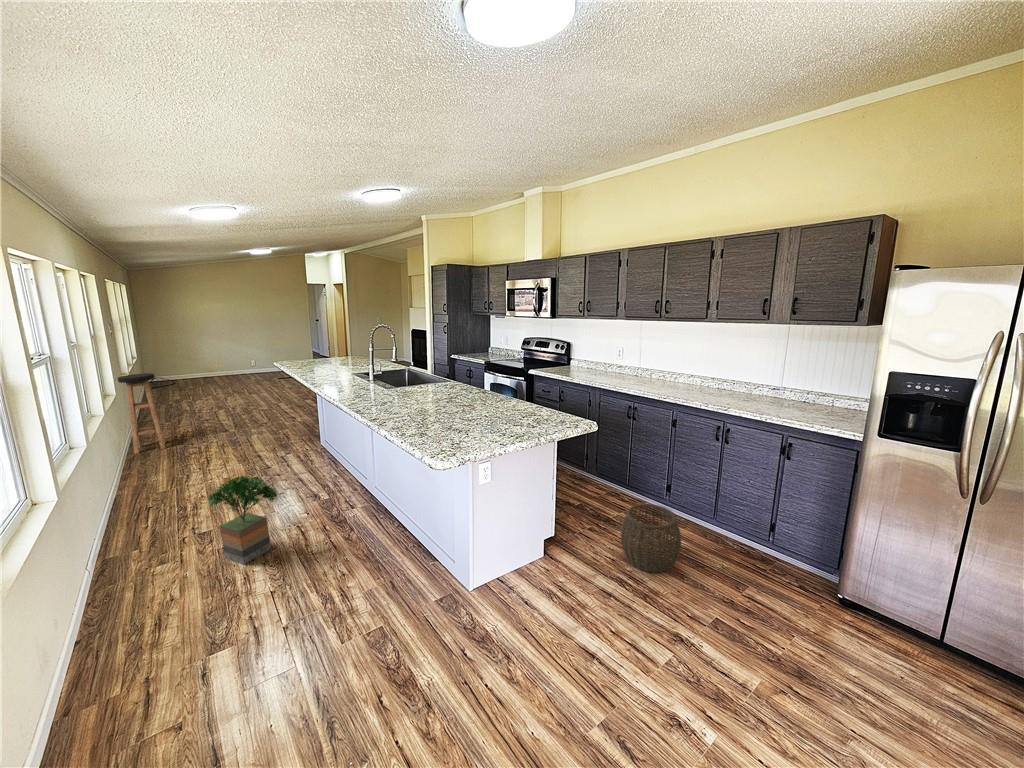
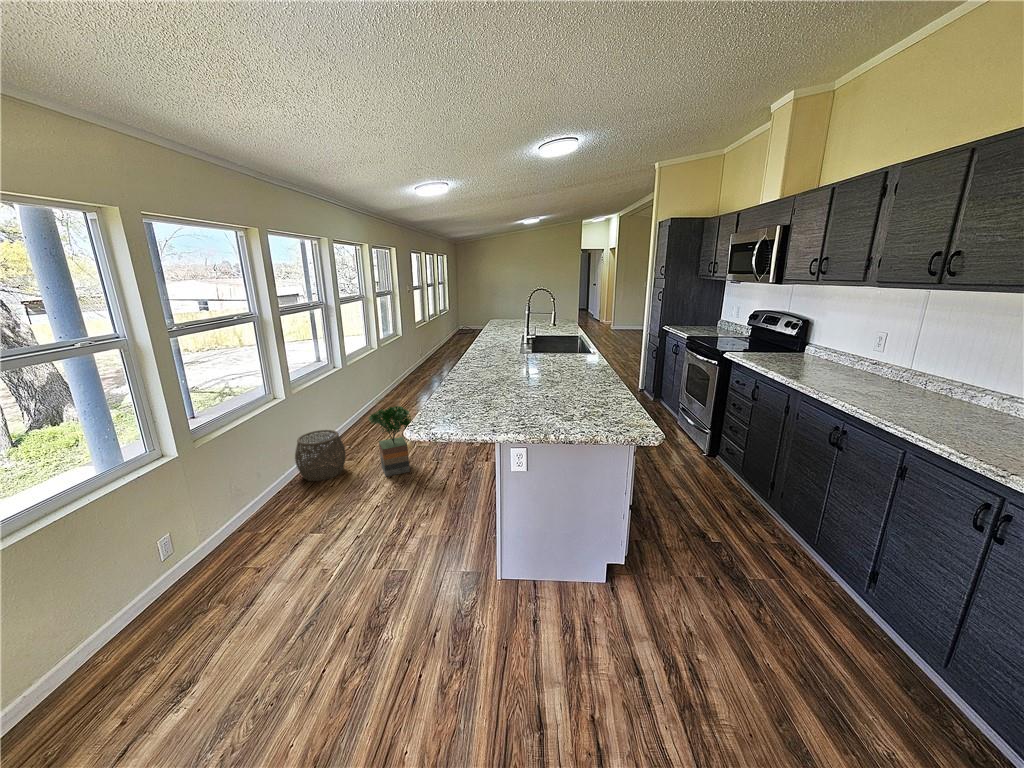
bar stool: present [118,373,166,454] -> none [408,317,434,376]
woven basket: present [621,504,681,573] -> present [295,430,346,481]

